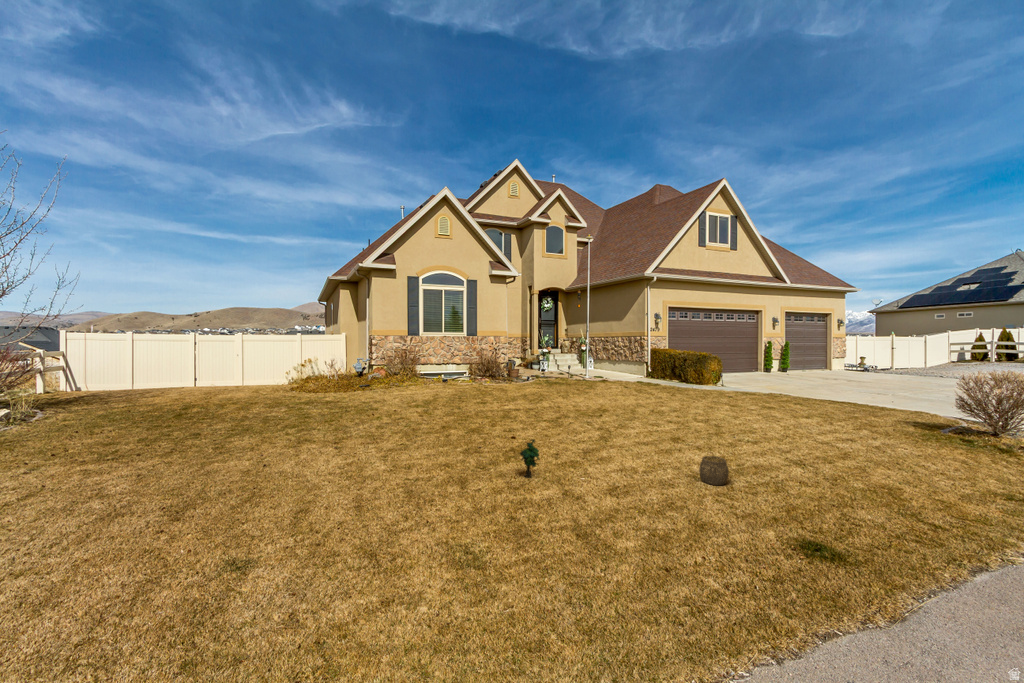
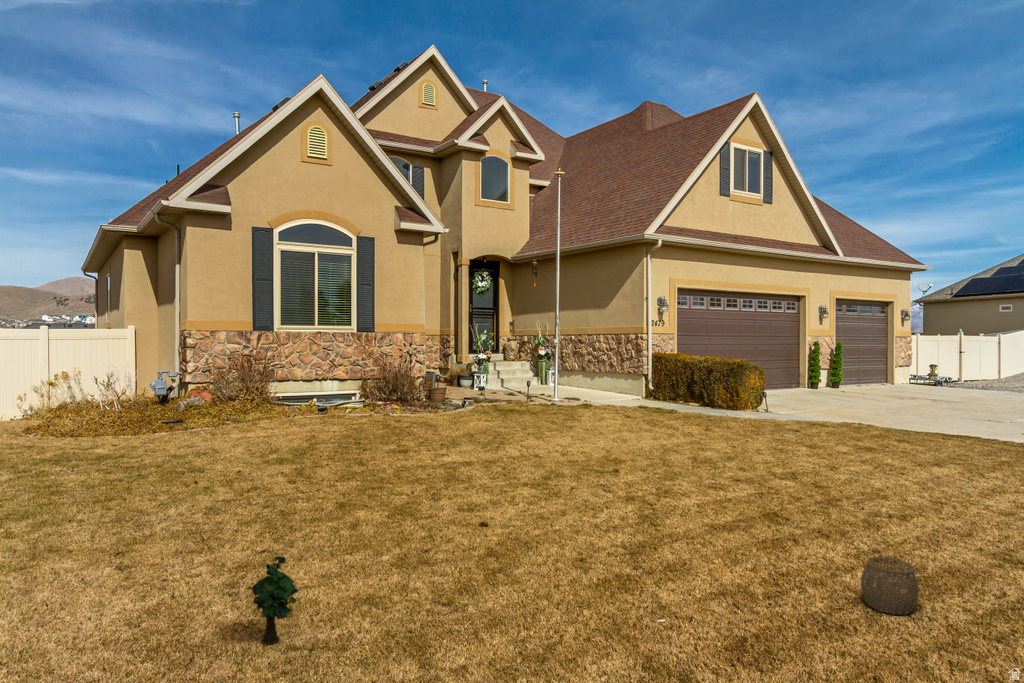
decorative plant: present [519,439,540,478] -> present [247,556,299,645]

